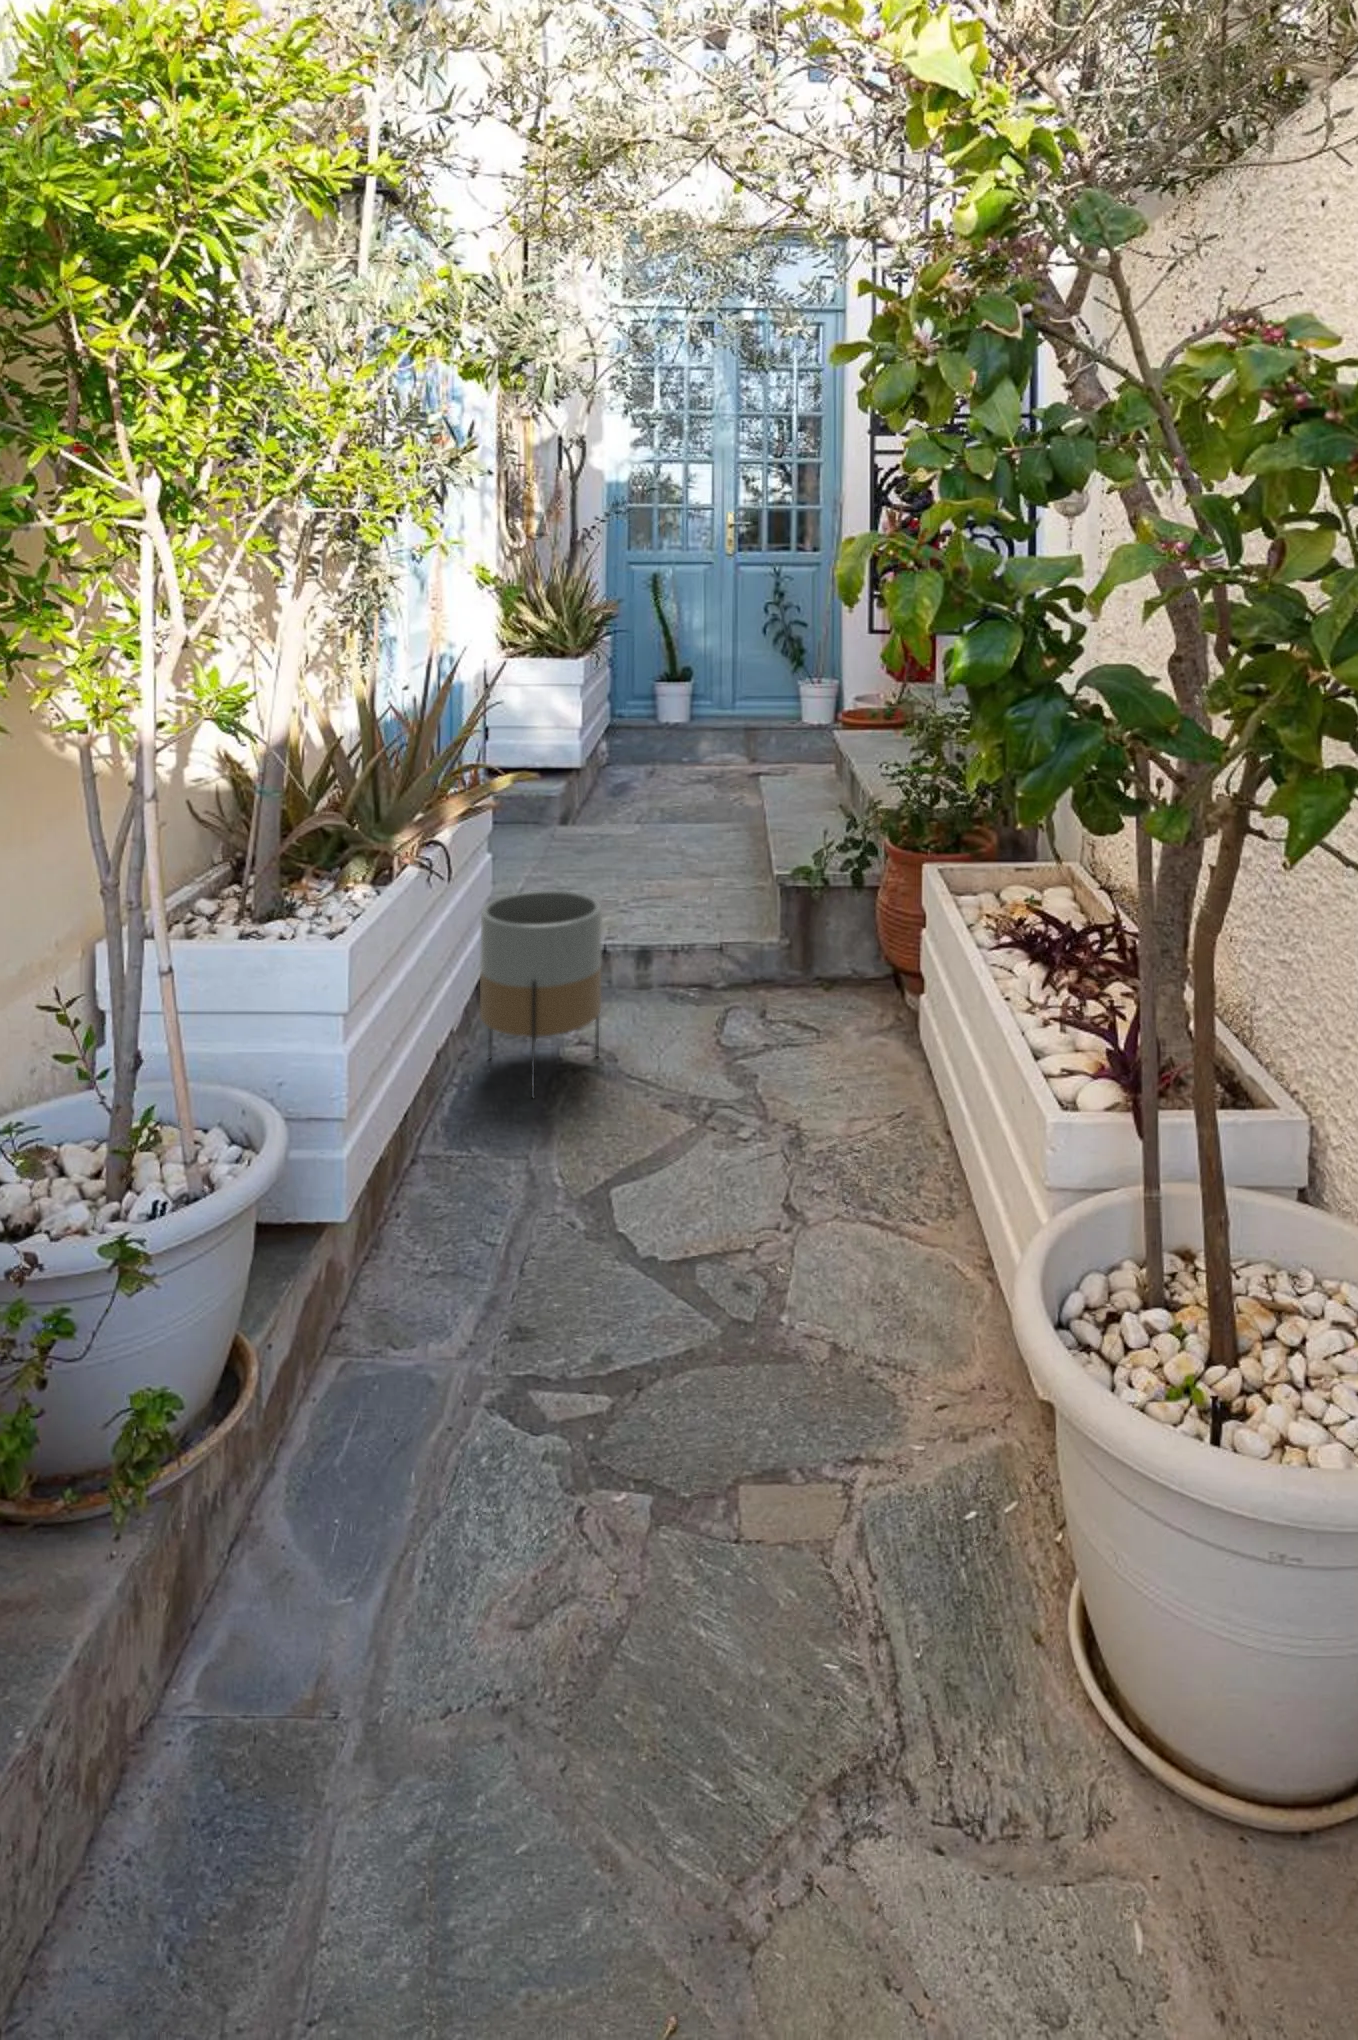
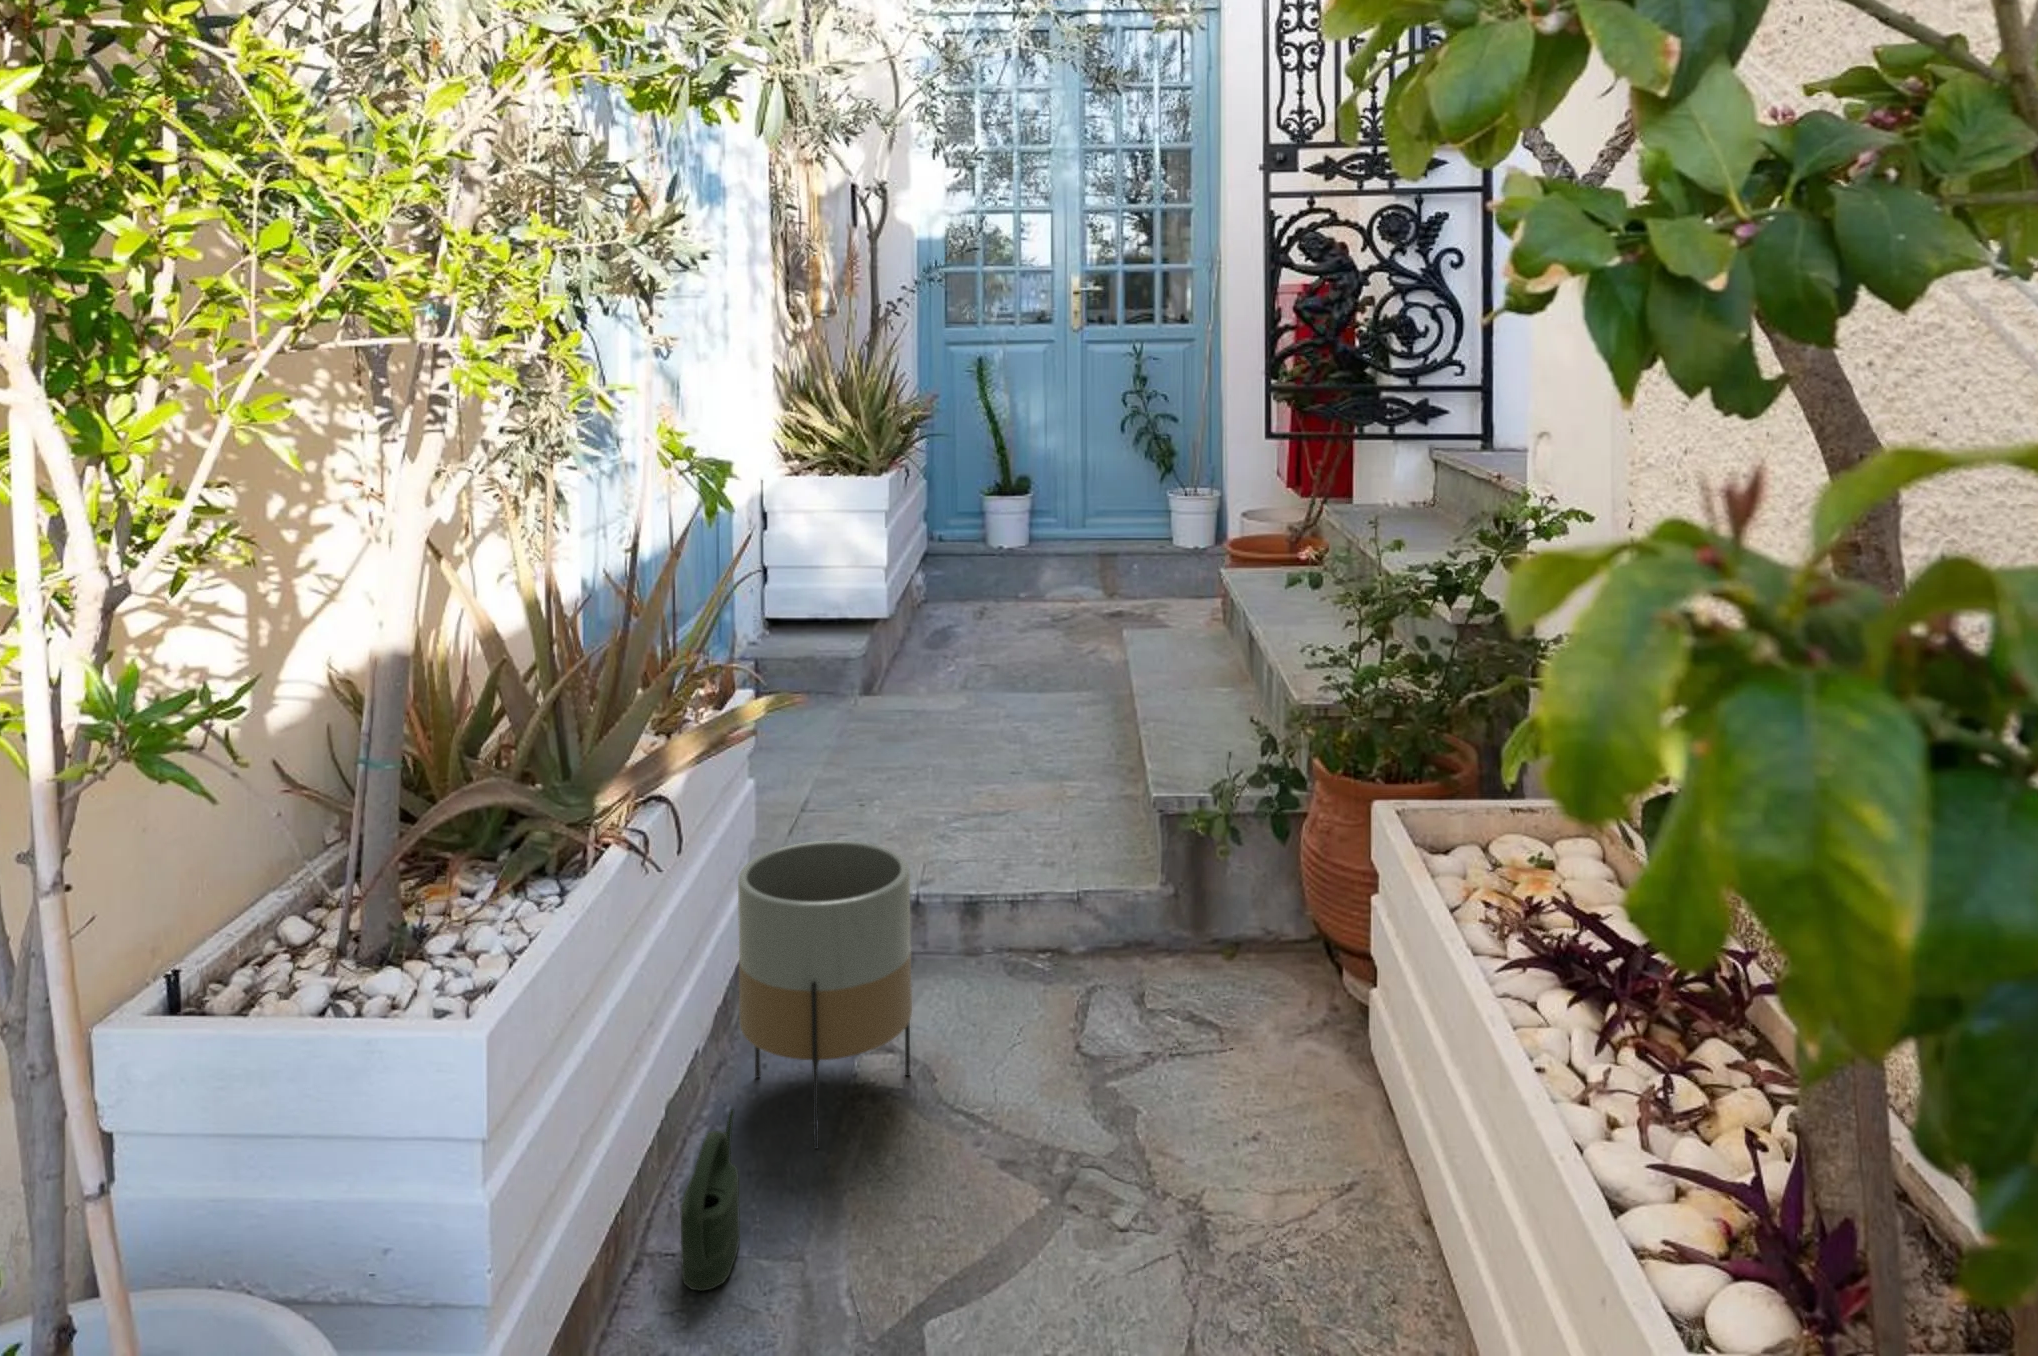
watering can: none [442,1066,482,1178] -> present [680,1109,740,1291]

